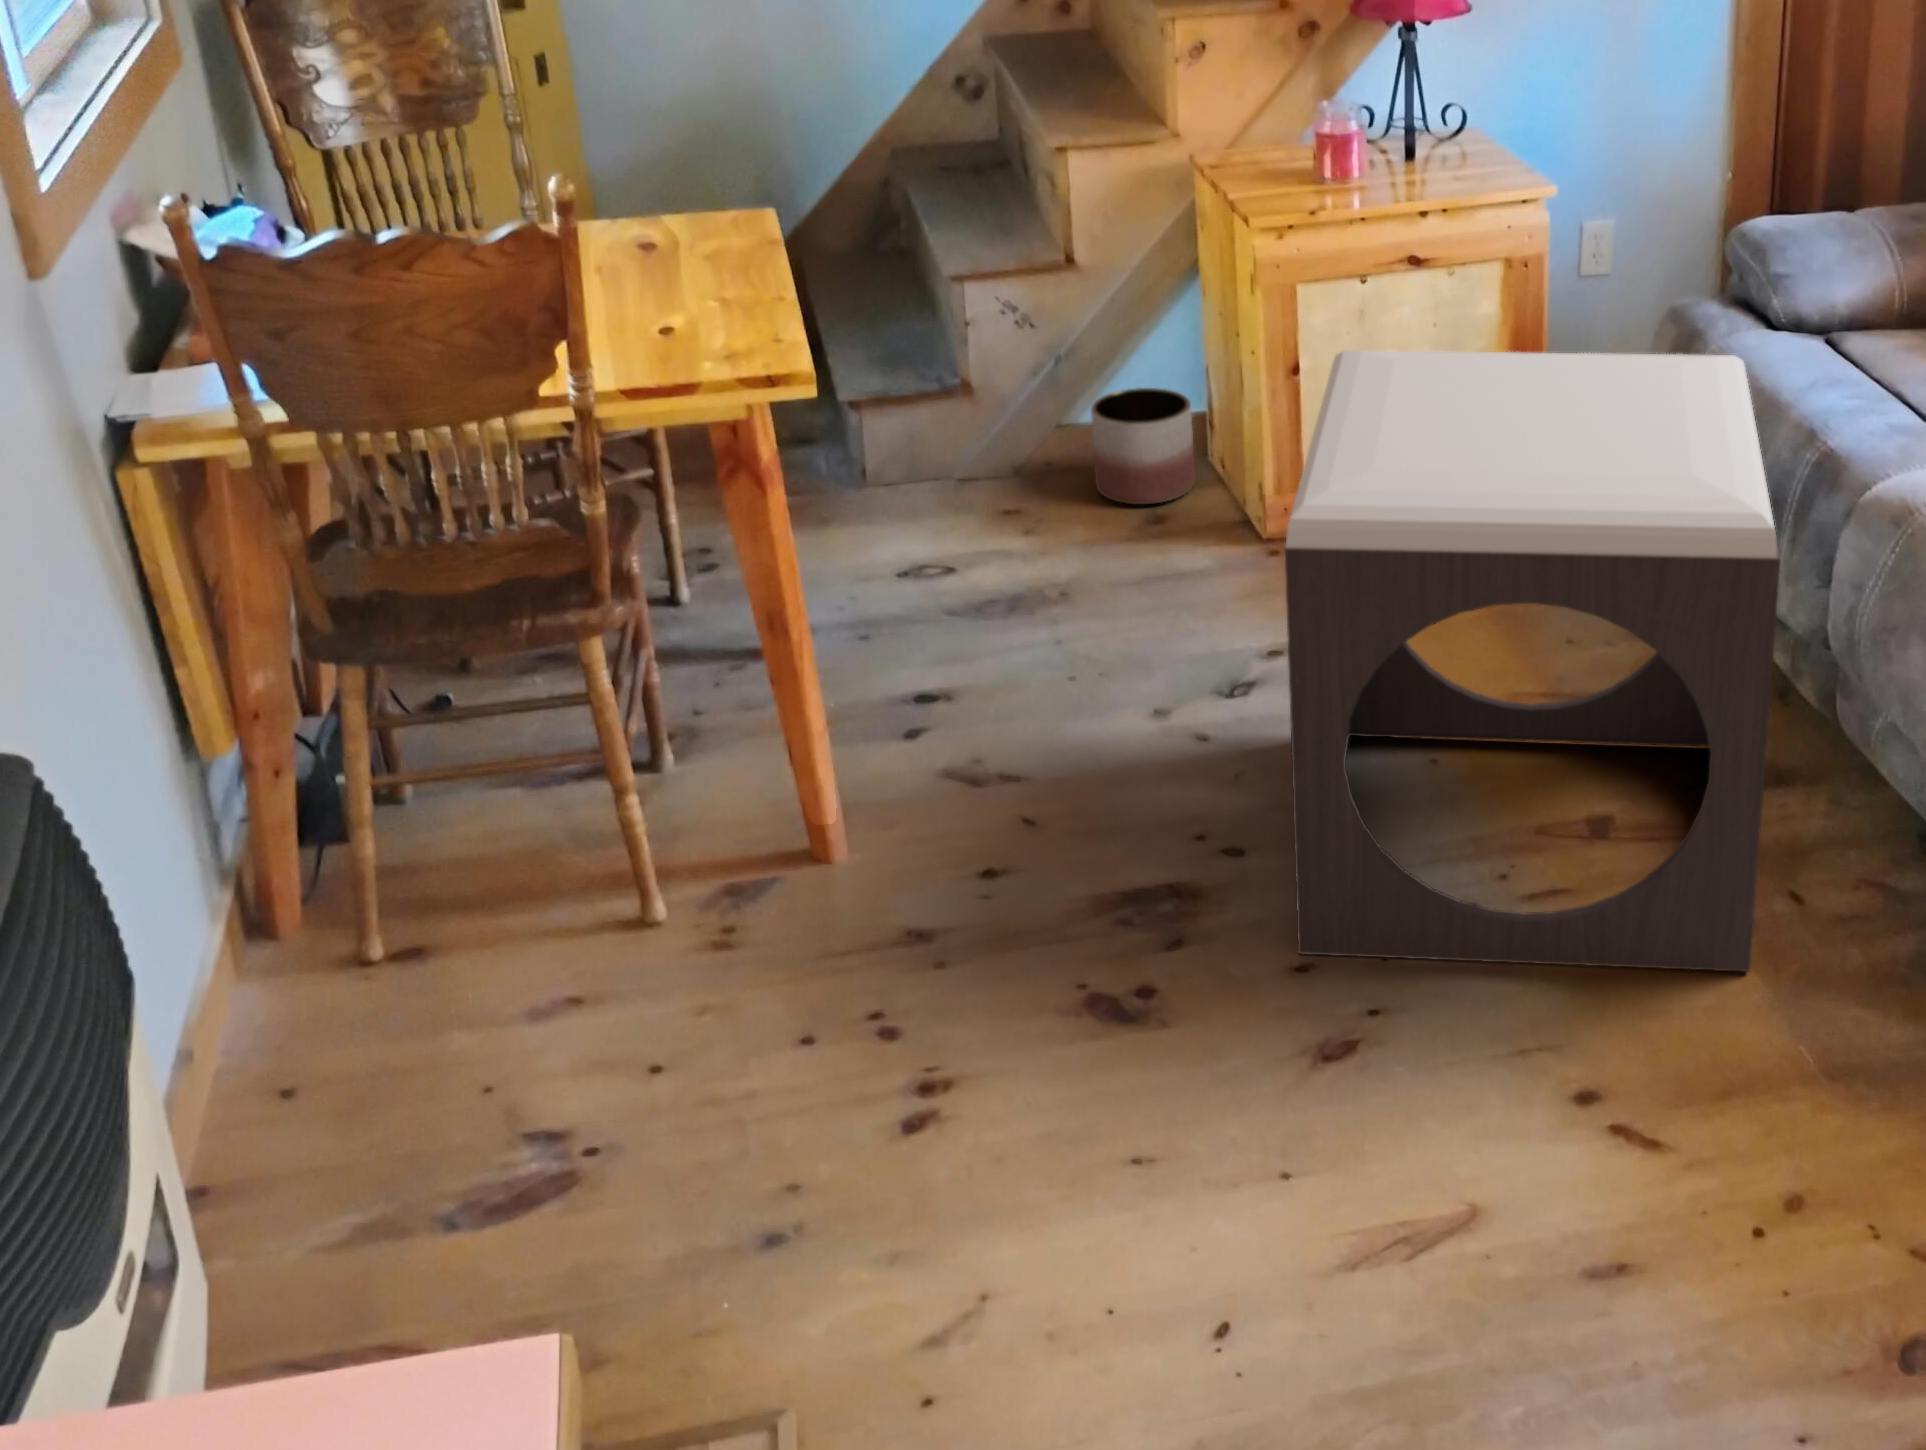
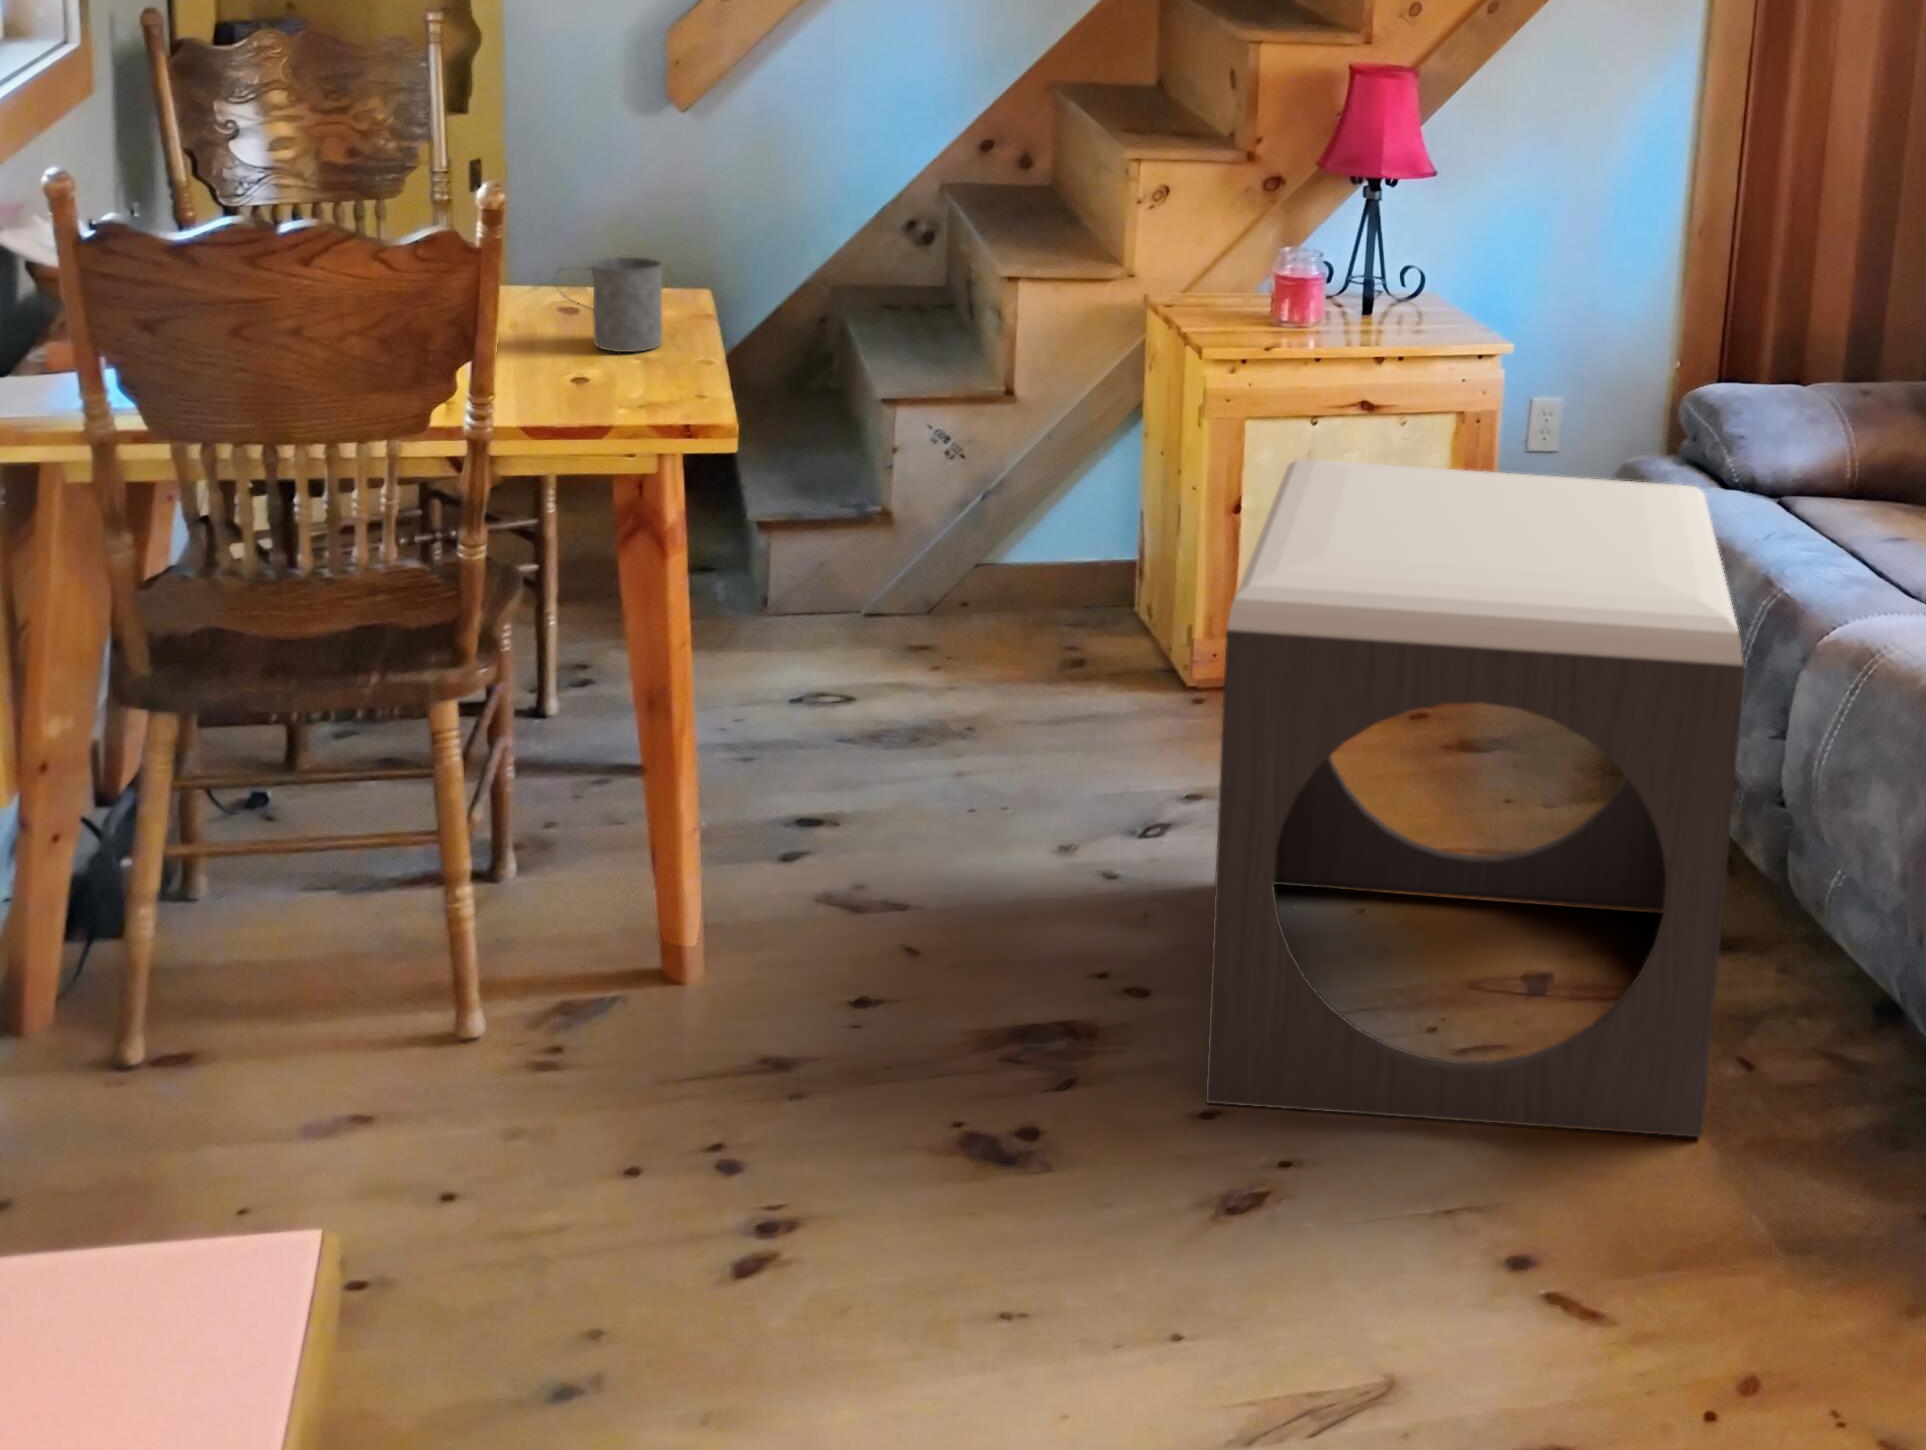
mug: none [632,201,738,296] -> present [560,257,662,352]
planter: present [1091,388,1195,504] -> none [1018,532,1126,651]

